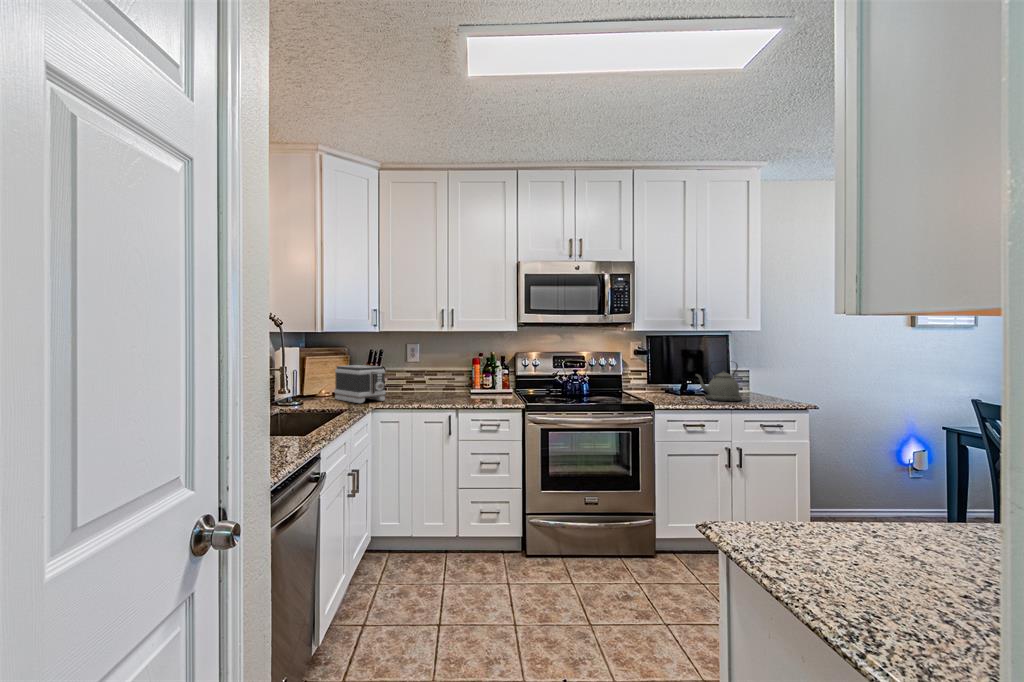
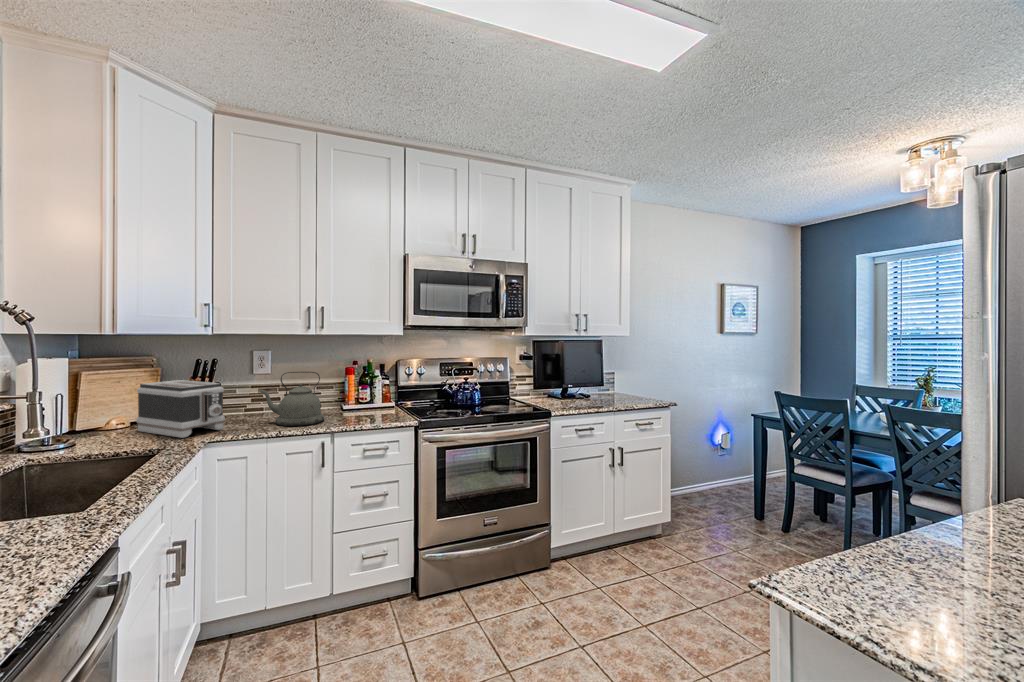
kettle: present [695,362,742,401] -> present [260,372,324,426]

